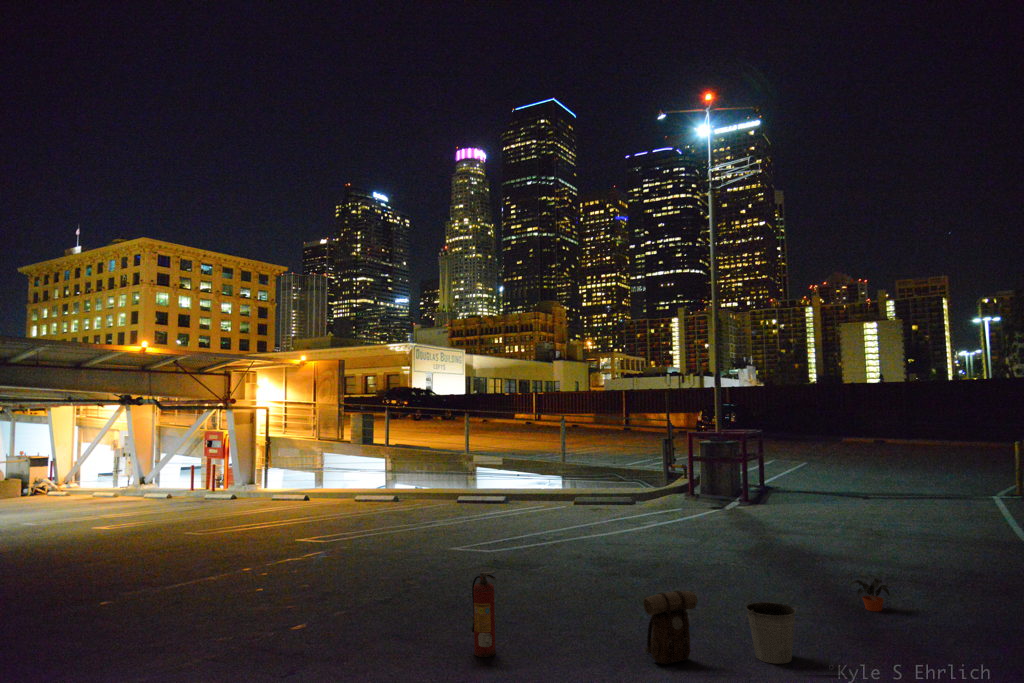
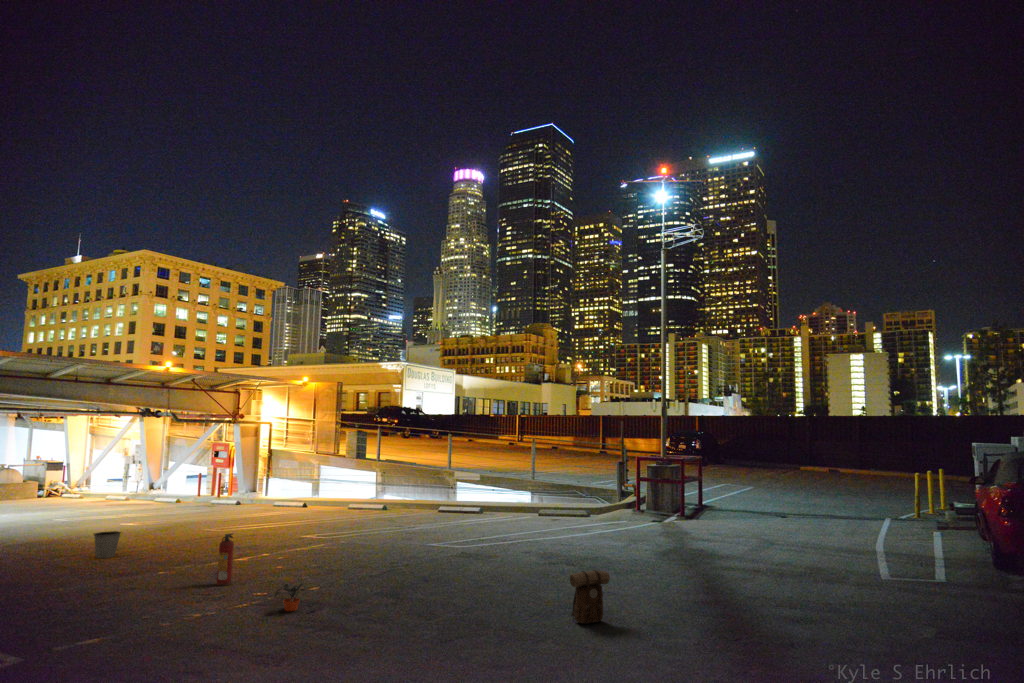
fire extinguisher: present [472,572,496,657] -> present [216,533,234,586]
potted plant: present [852,579,889,612] -> present [275,583,306,611]
bucket: present [746,602,796,664] -> present [94,531,121,558]

